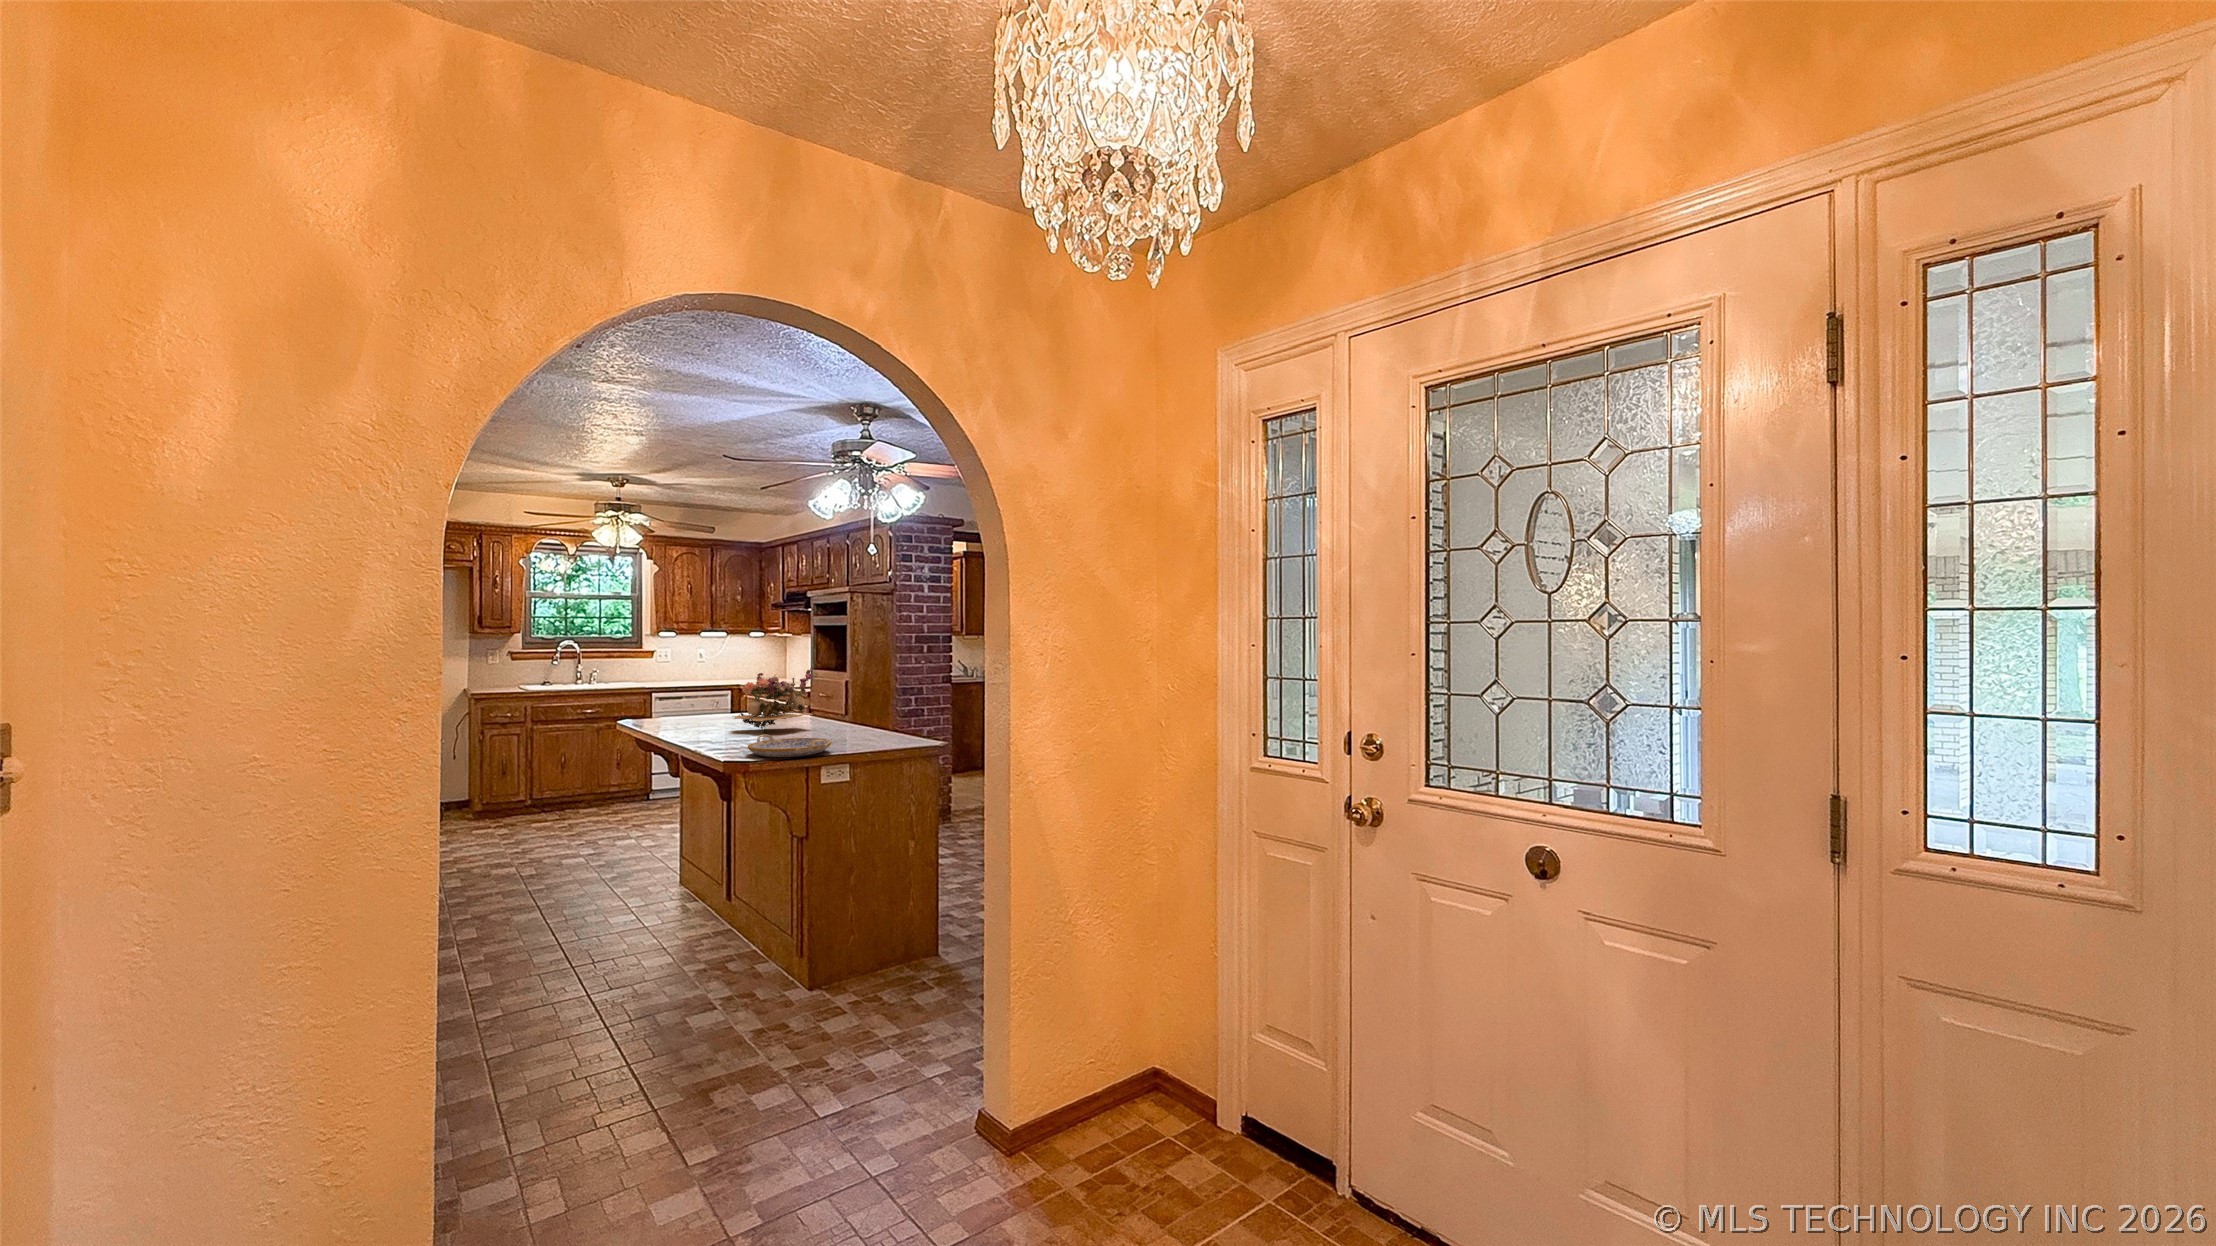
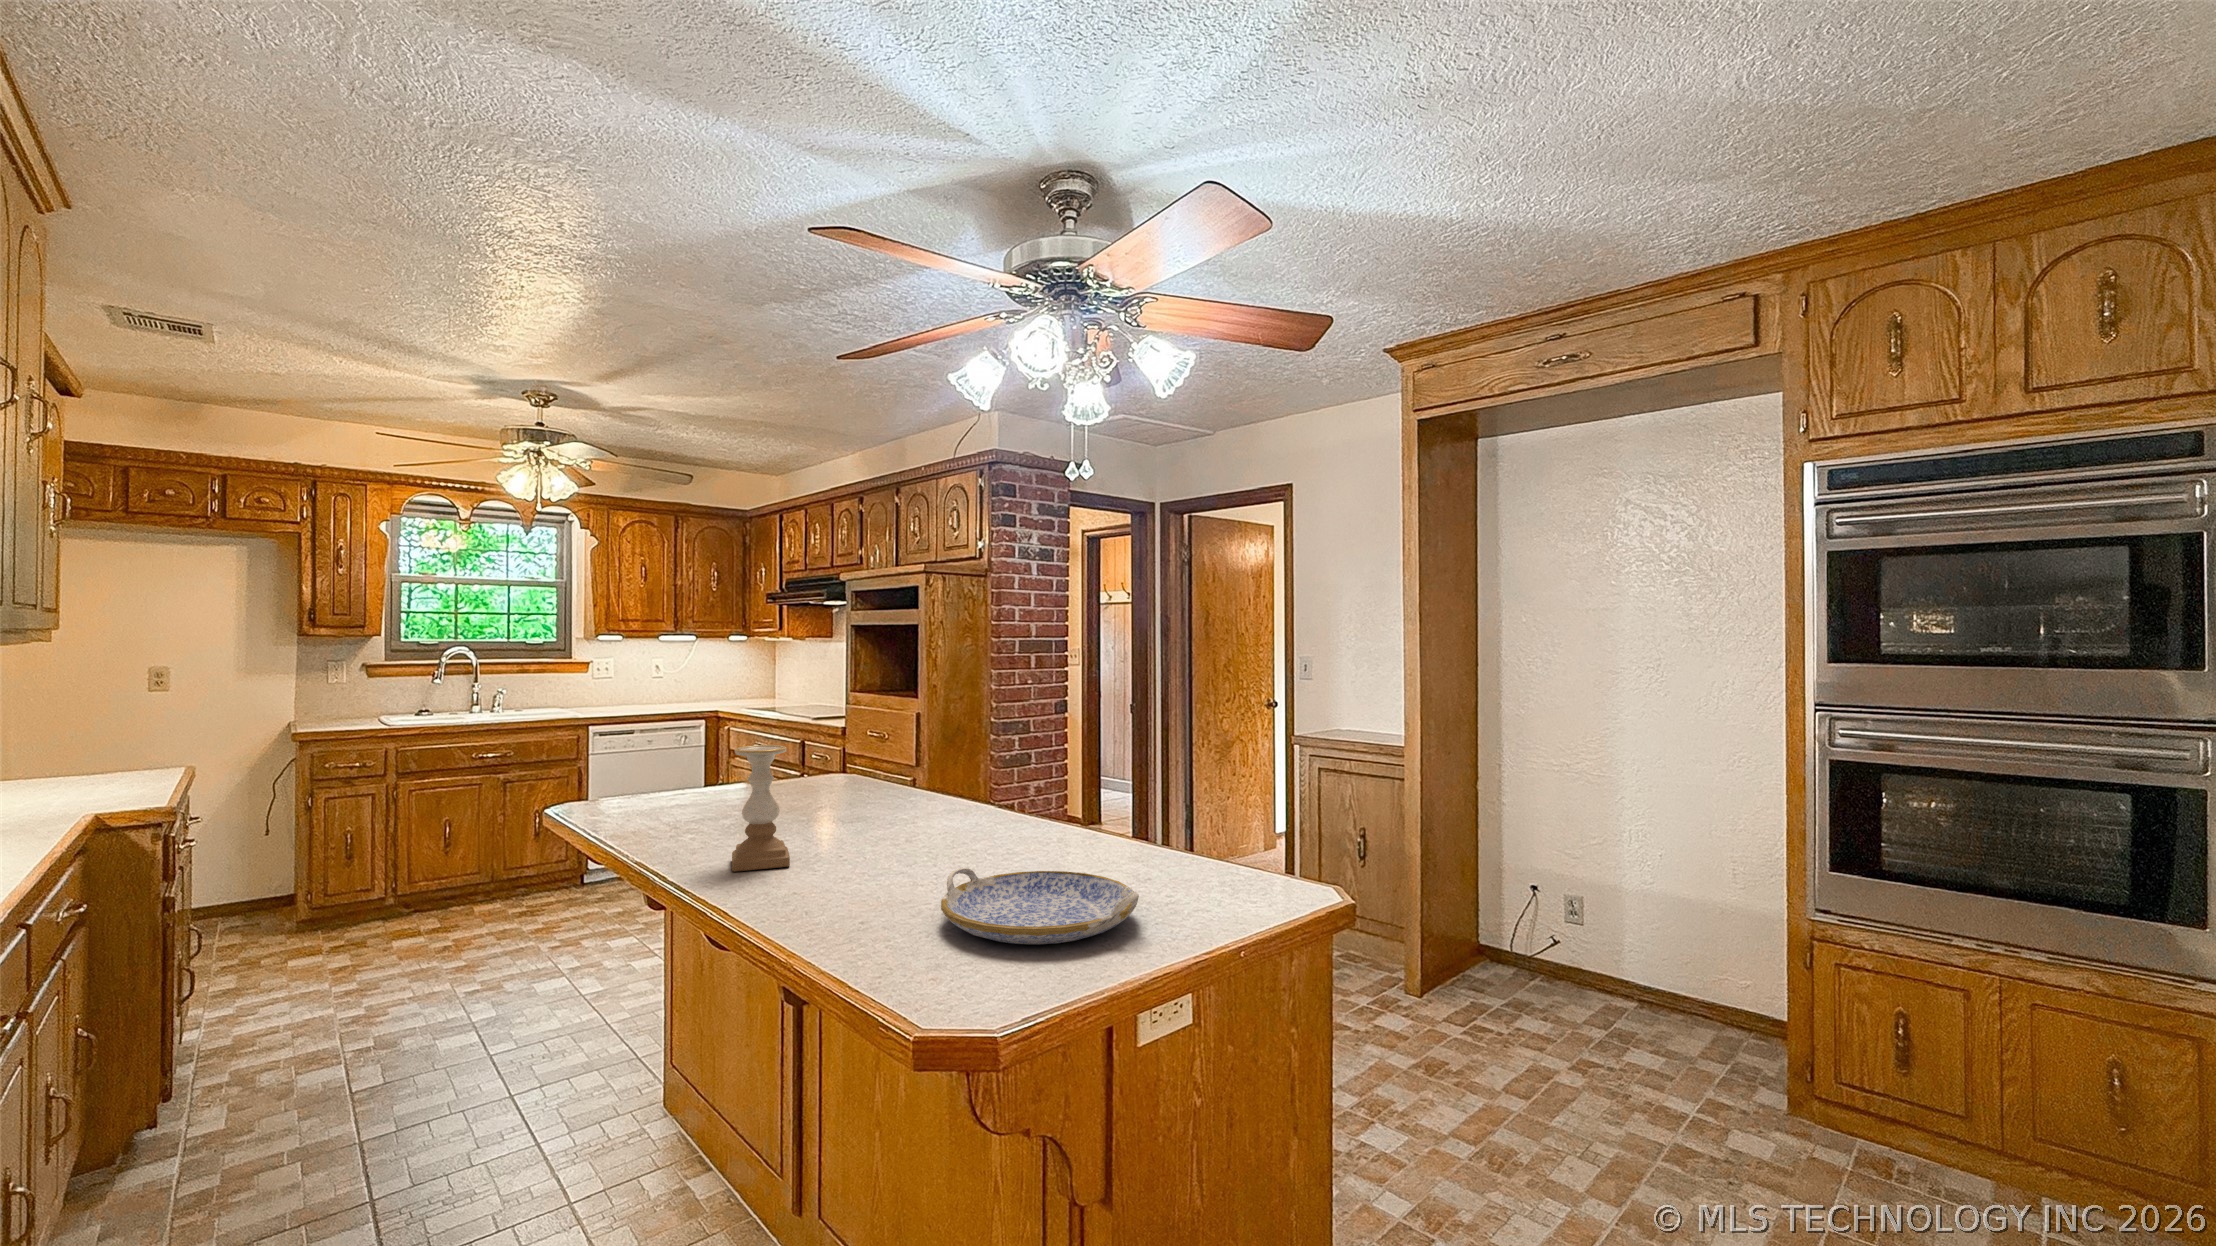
flower arrangement: present [733,668,813,729] -> none [809,699,972,825]
candle holder: none [682,687,711,742] -> present [732,745,790,872]

